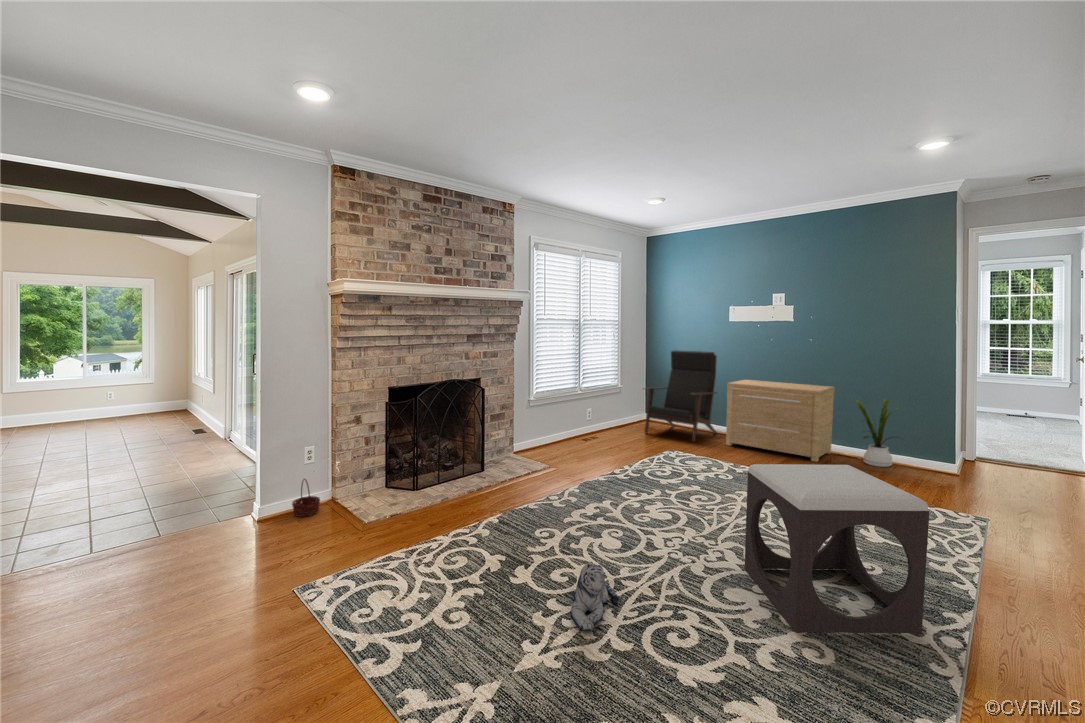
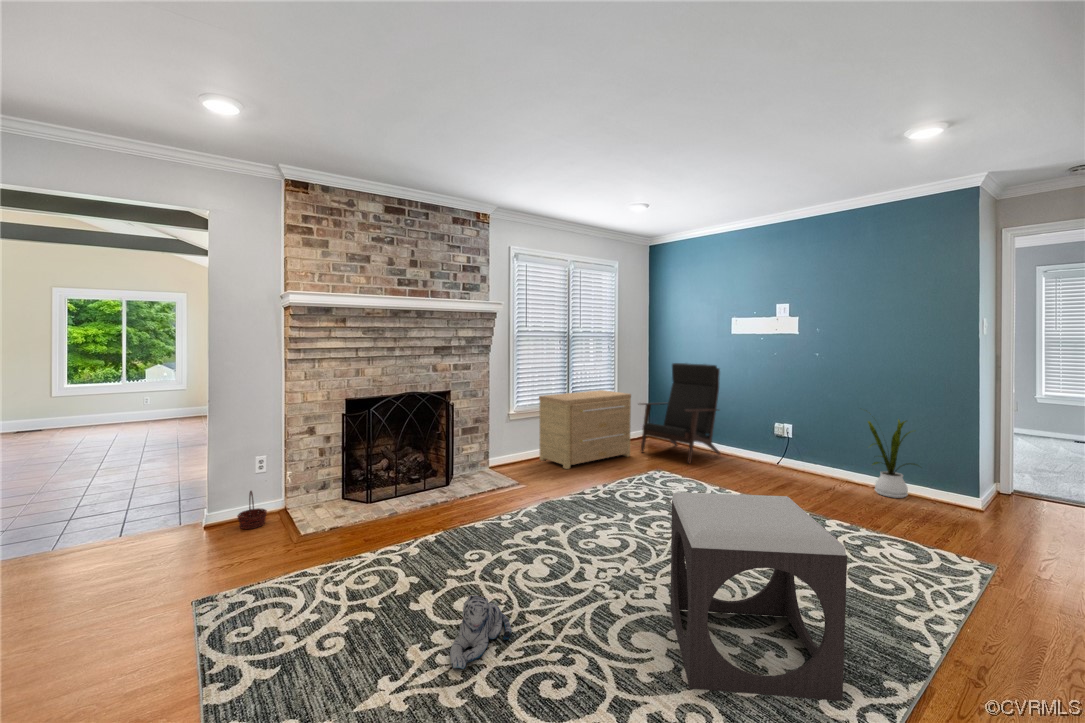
side table: present [726,380,835,462] -> present [539,390,631,469]

